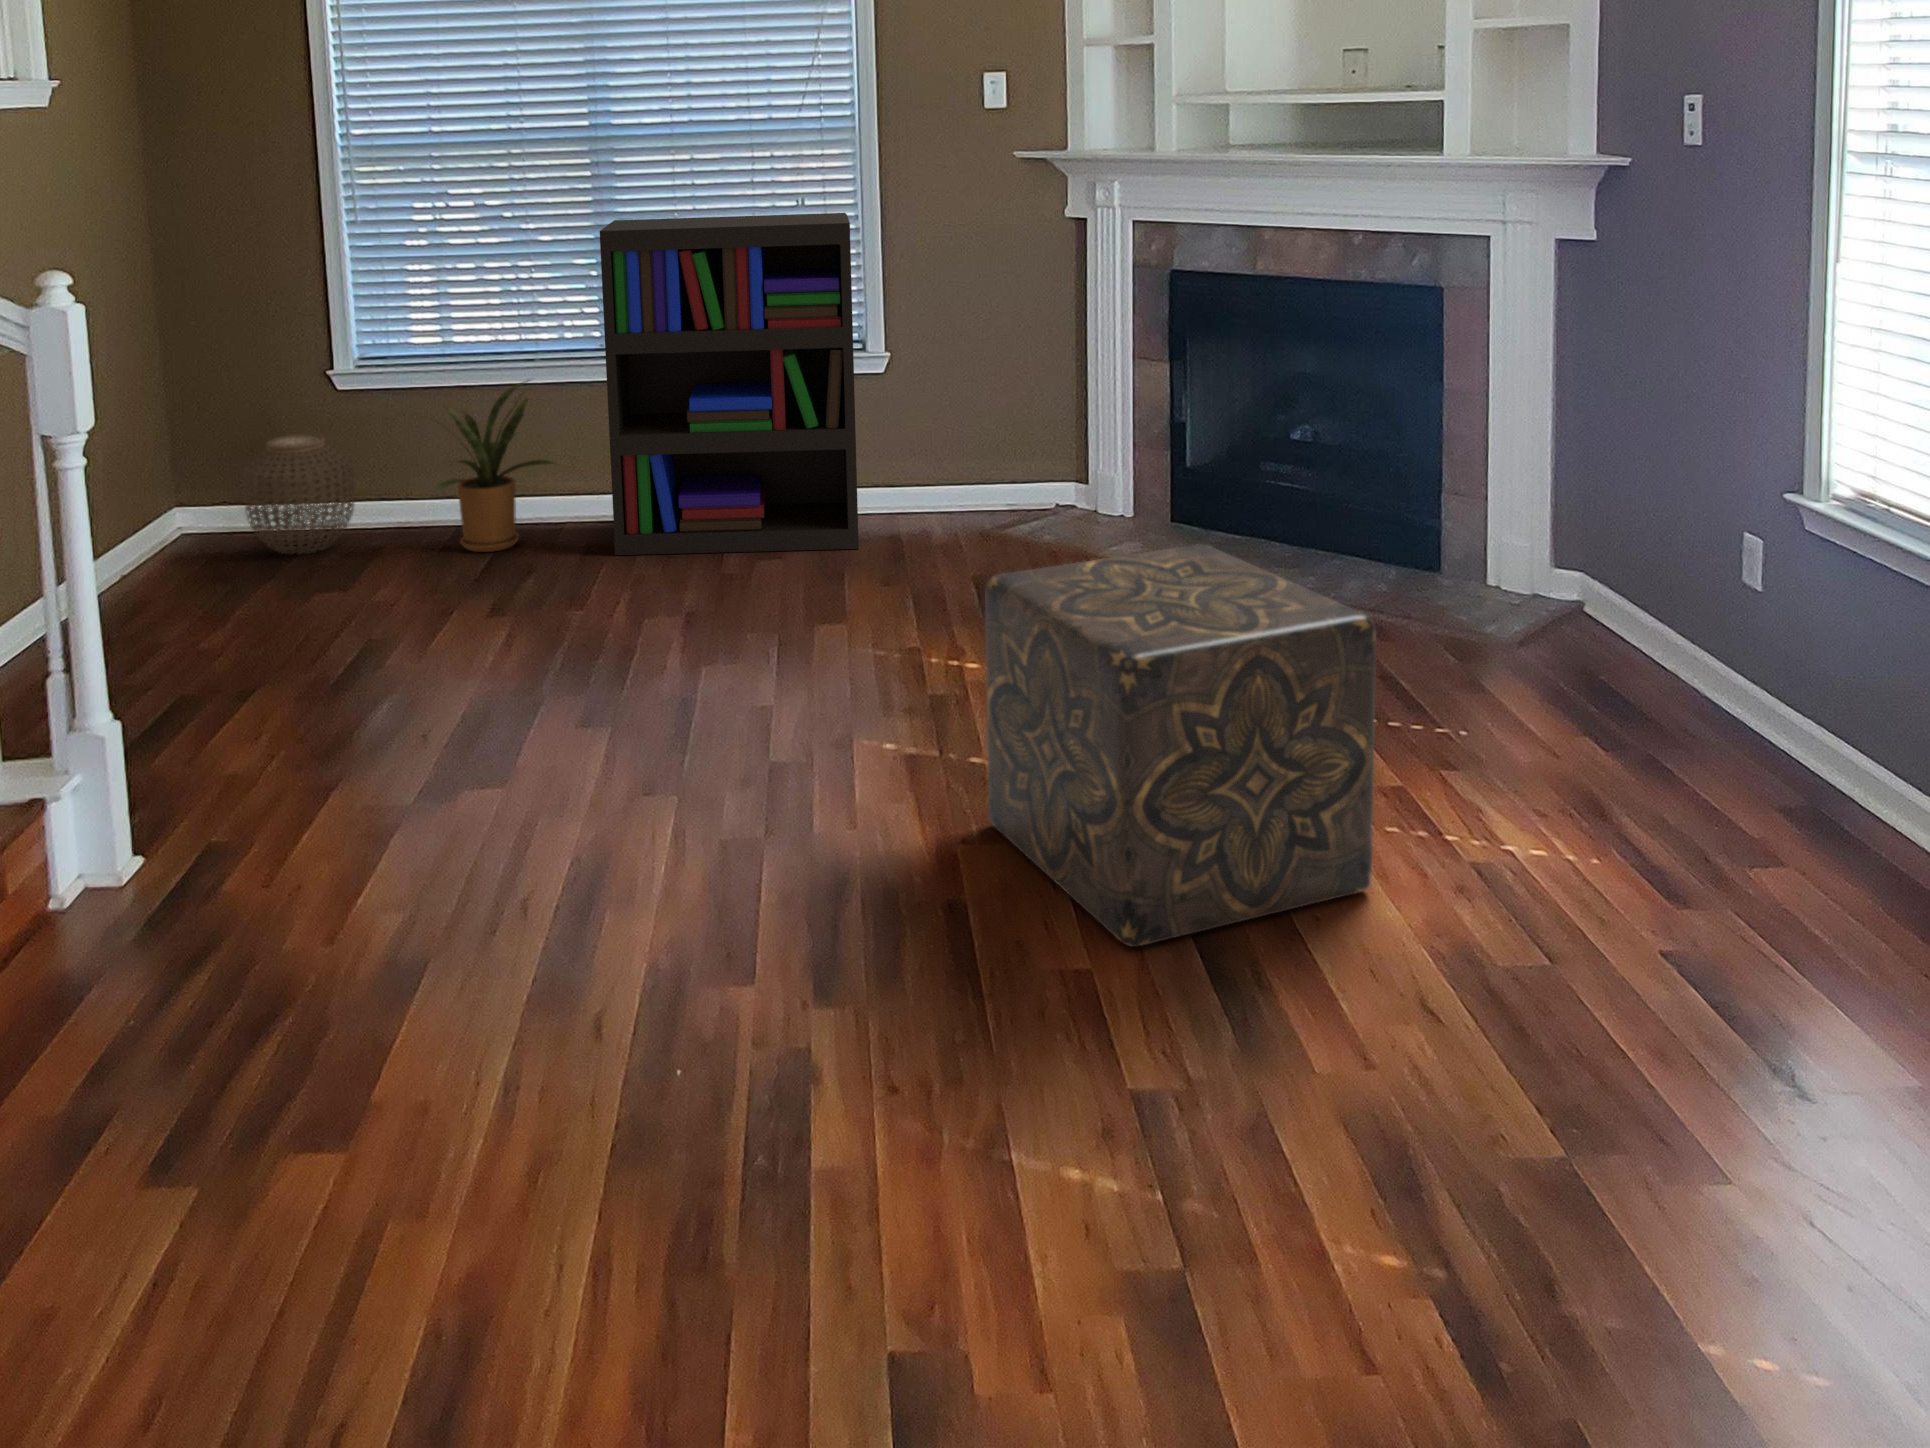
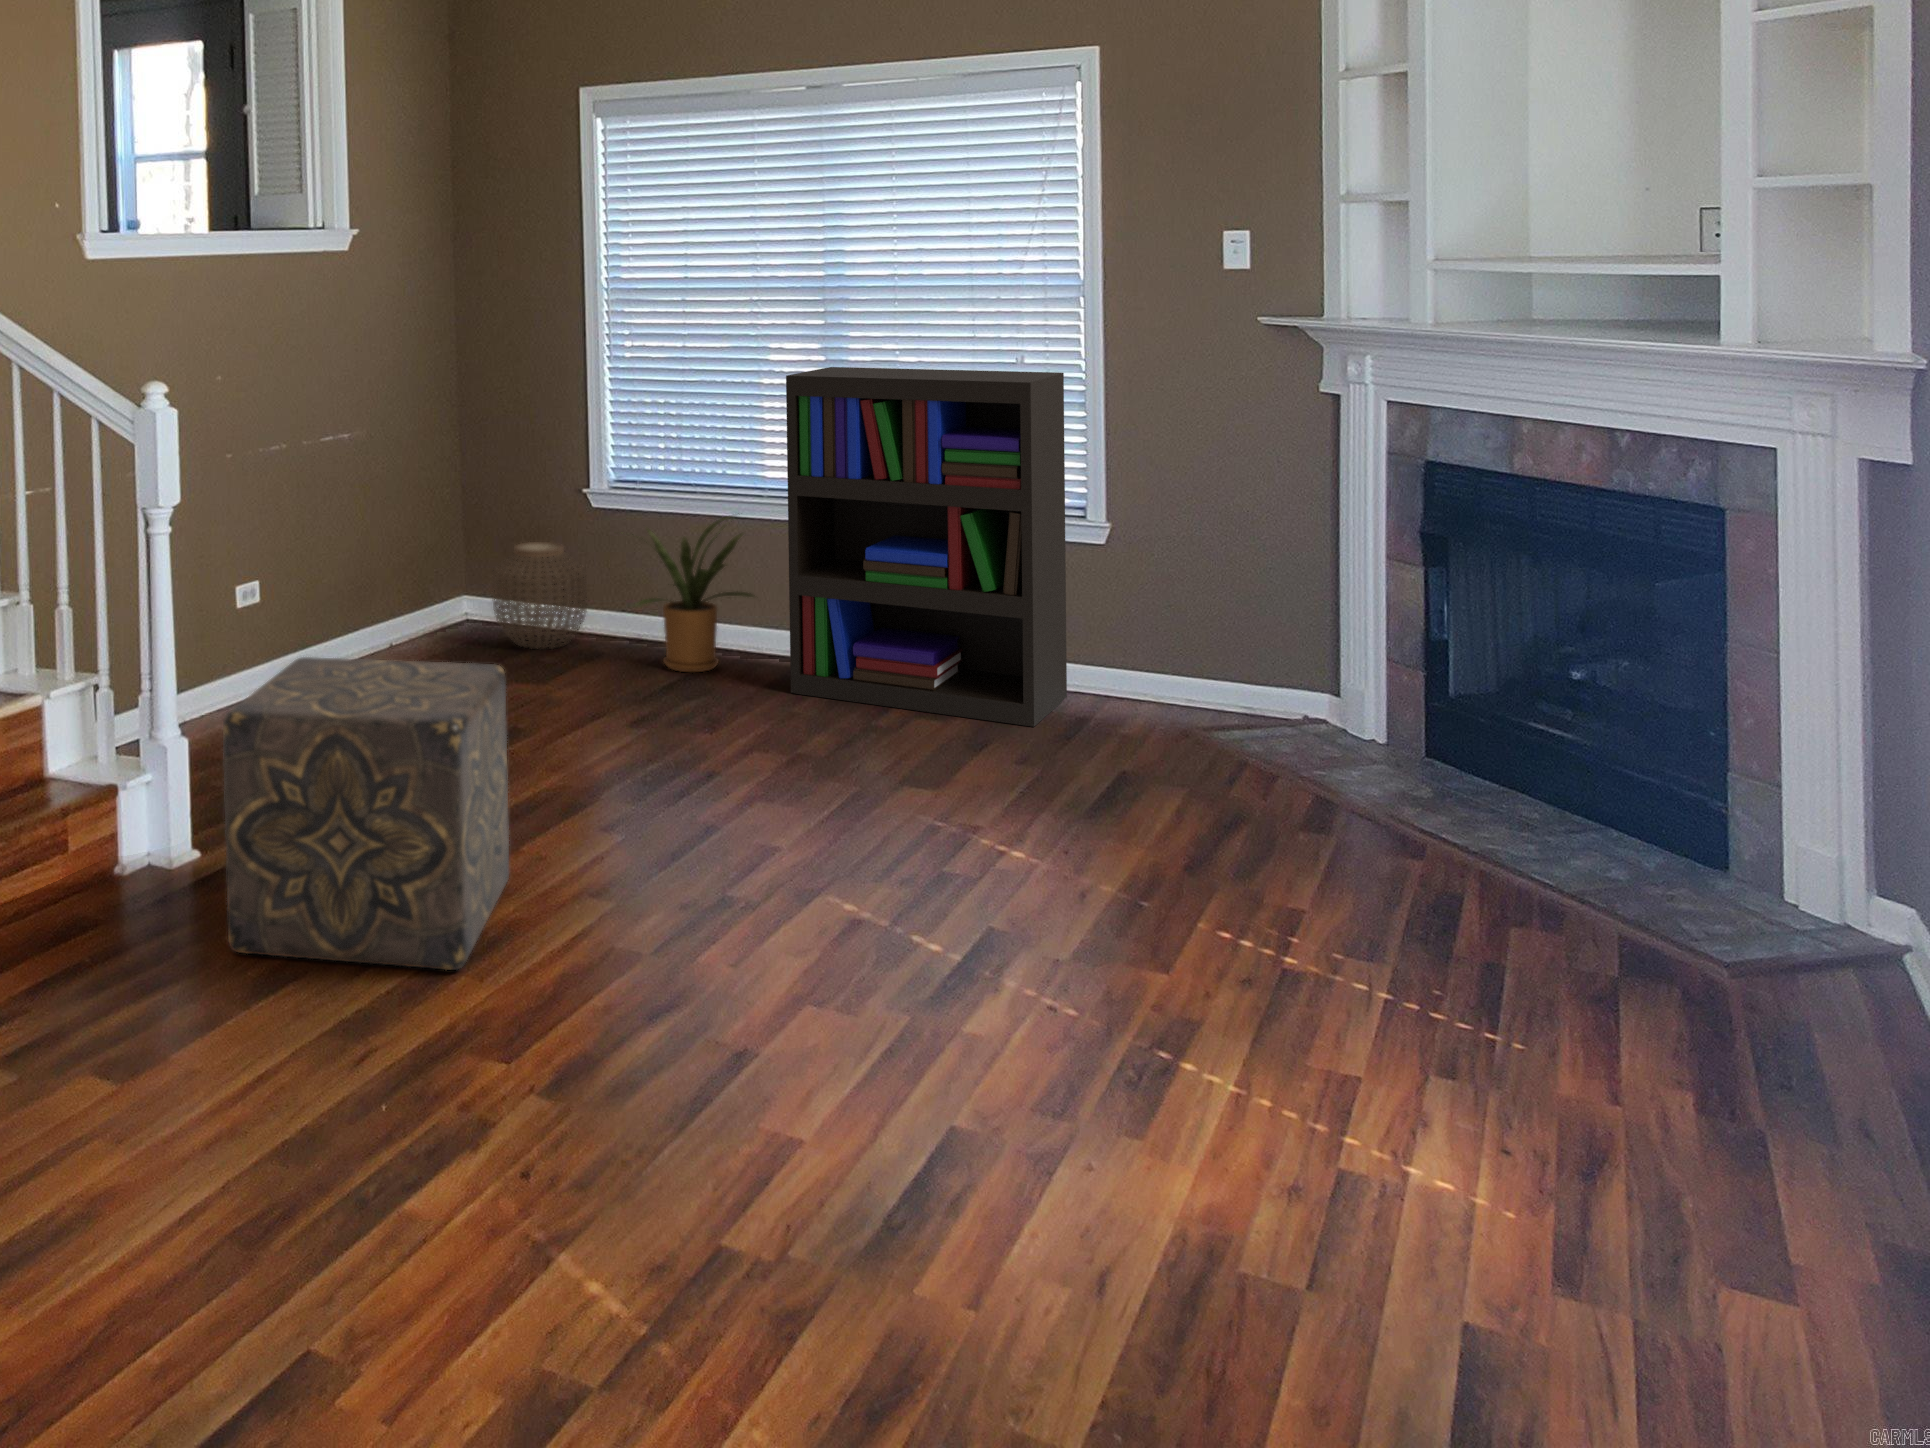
ottoman: present [985,544,1376,947] -> present [223,657,509,970]

